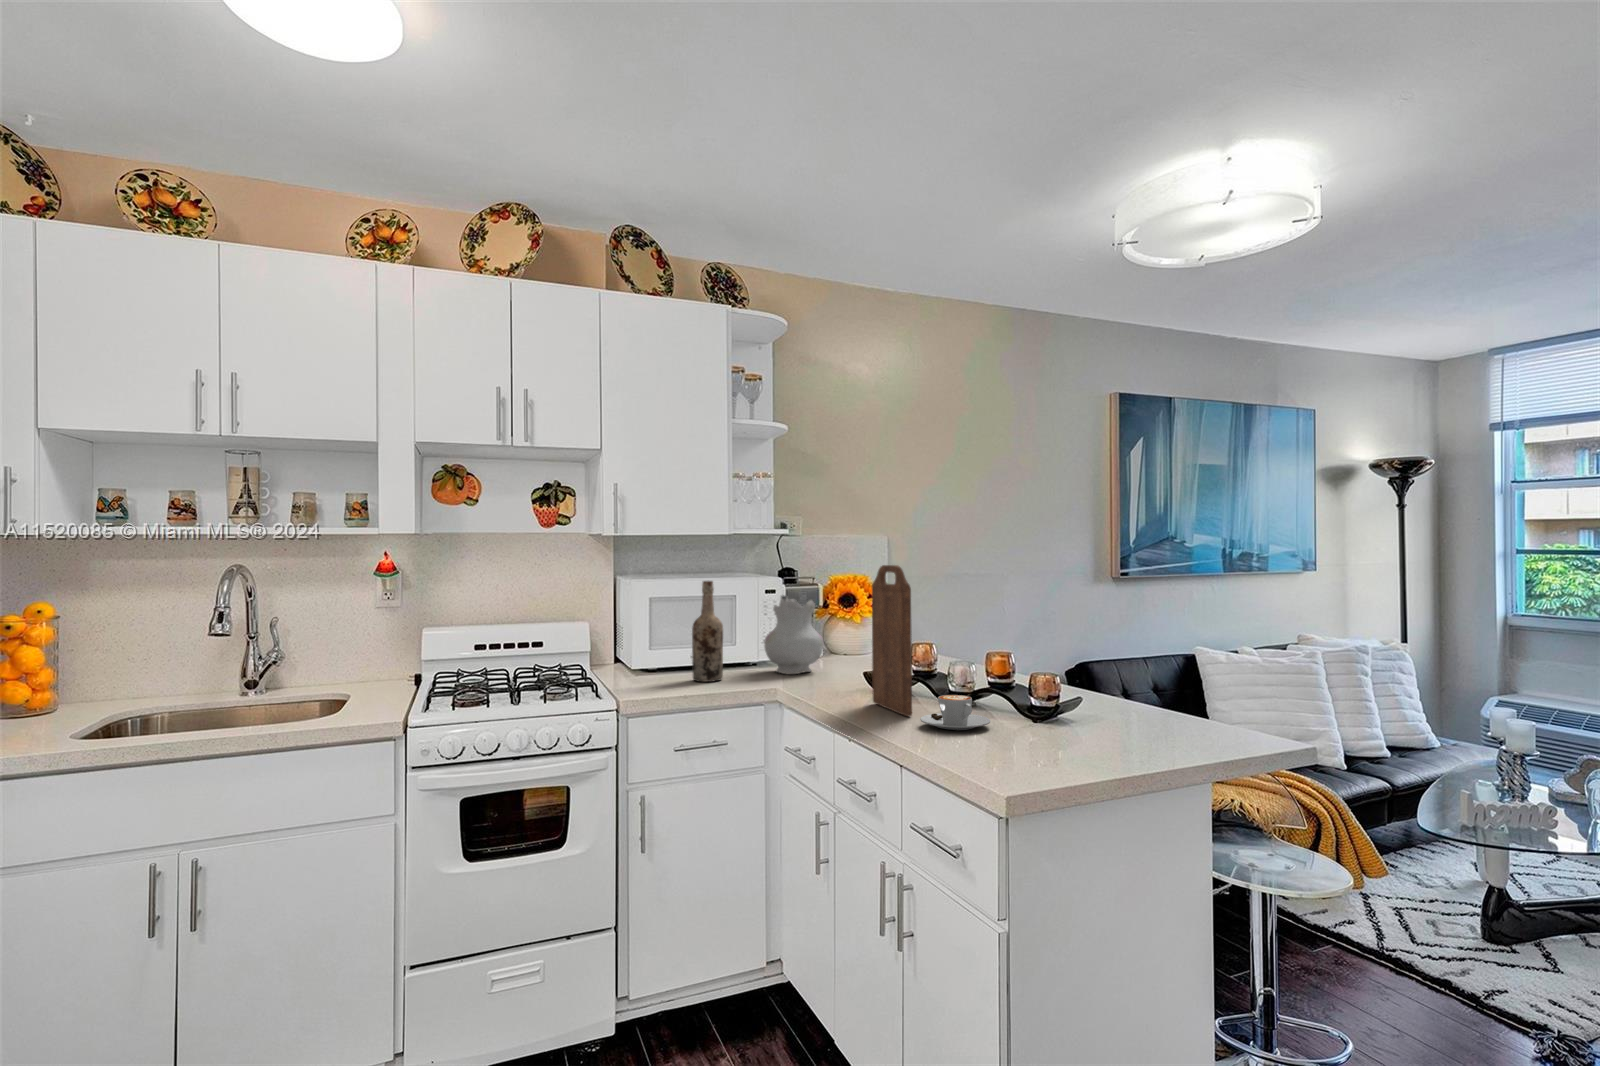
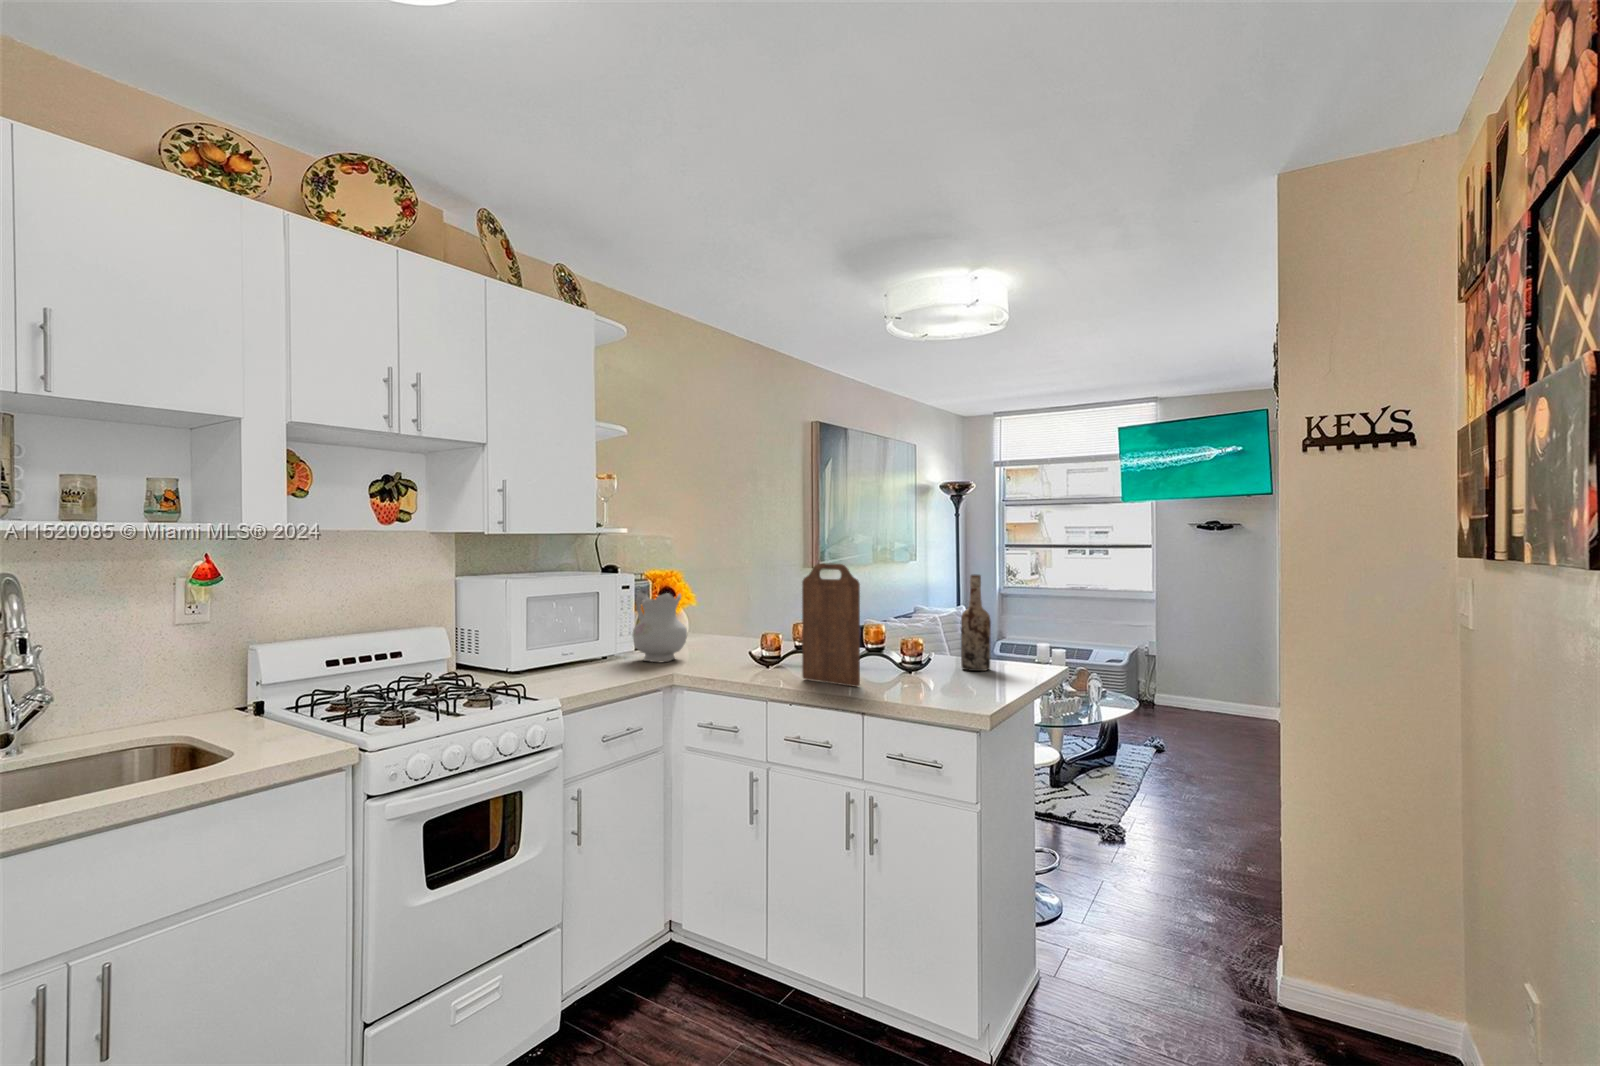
wine bottle: present [692,581,723,682] -> present [961,575,991,671]
coffee cup: present [920,695,990,730] -> none [882,666,936,693]

